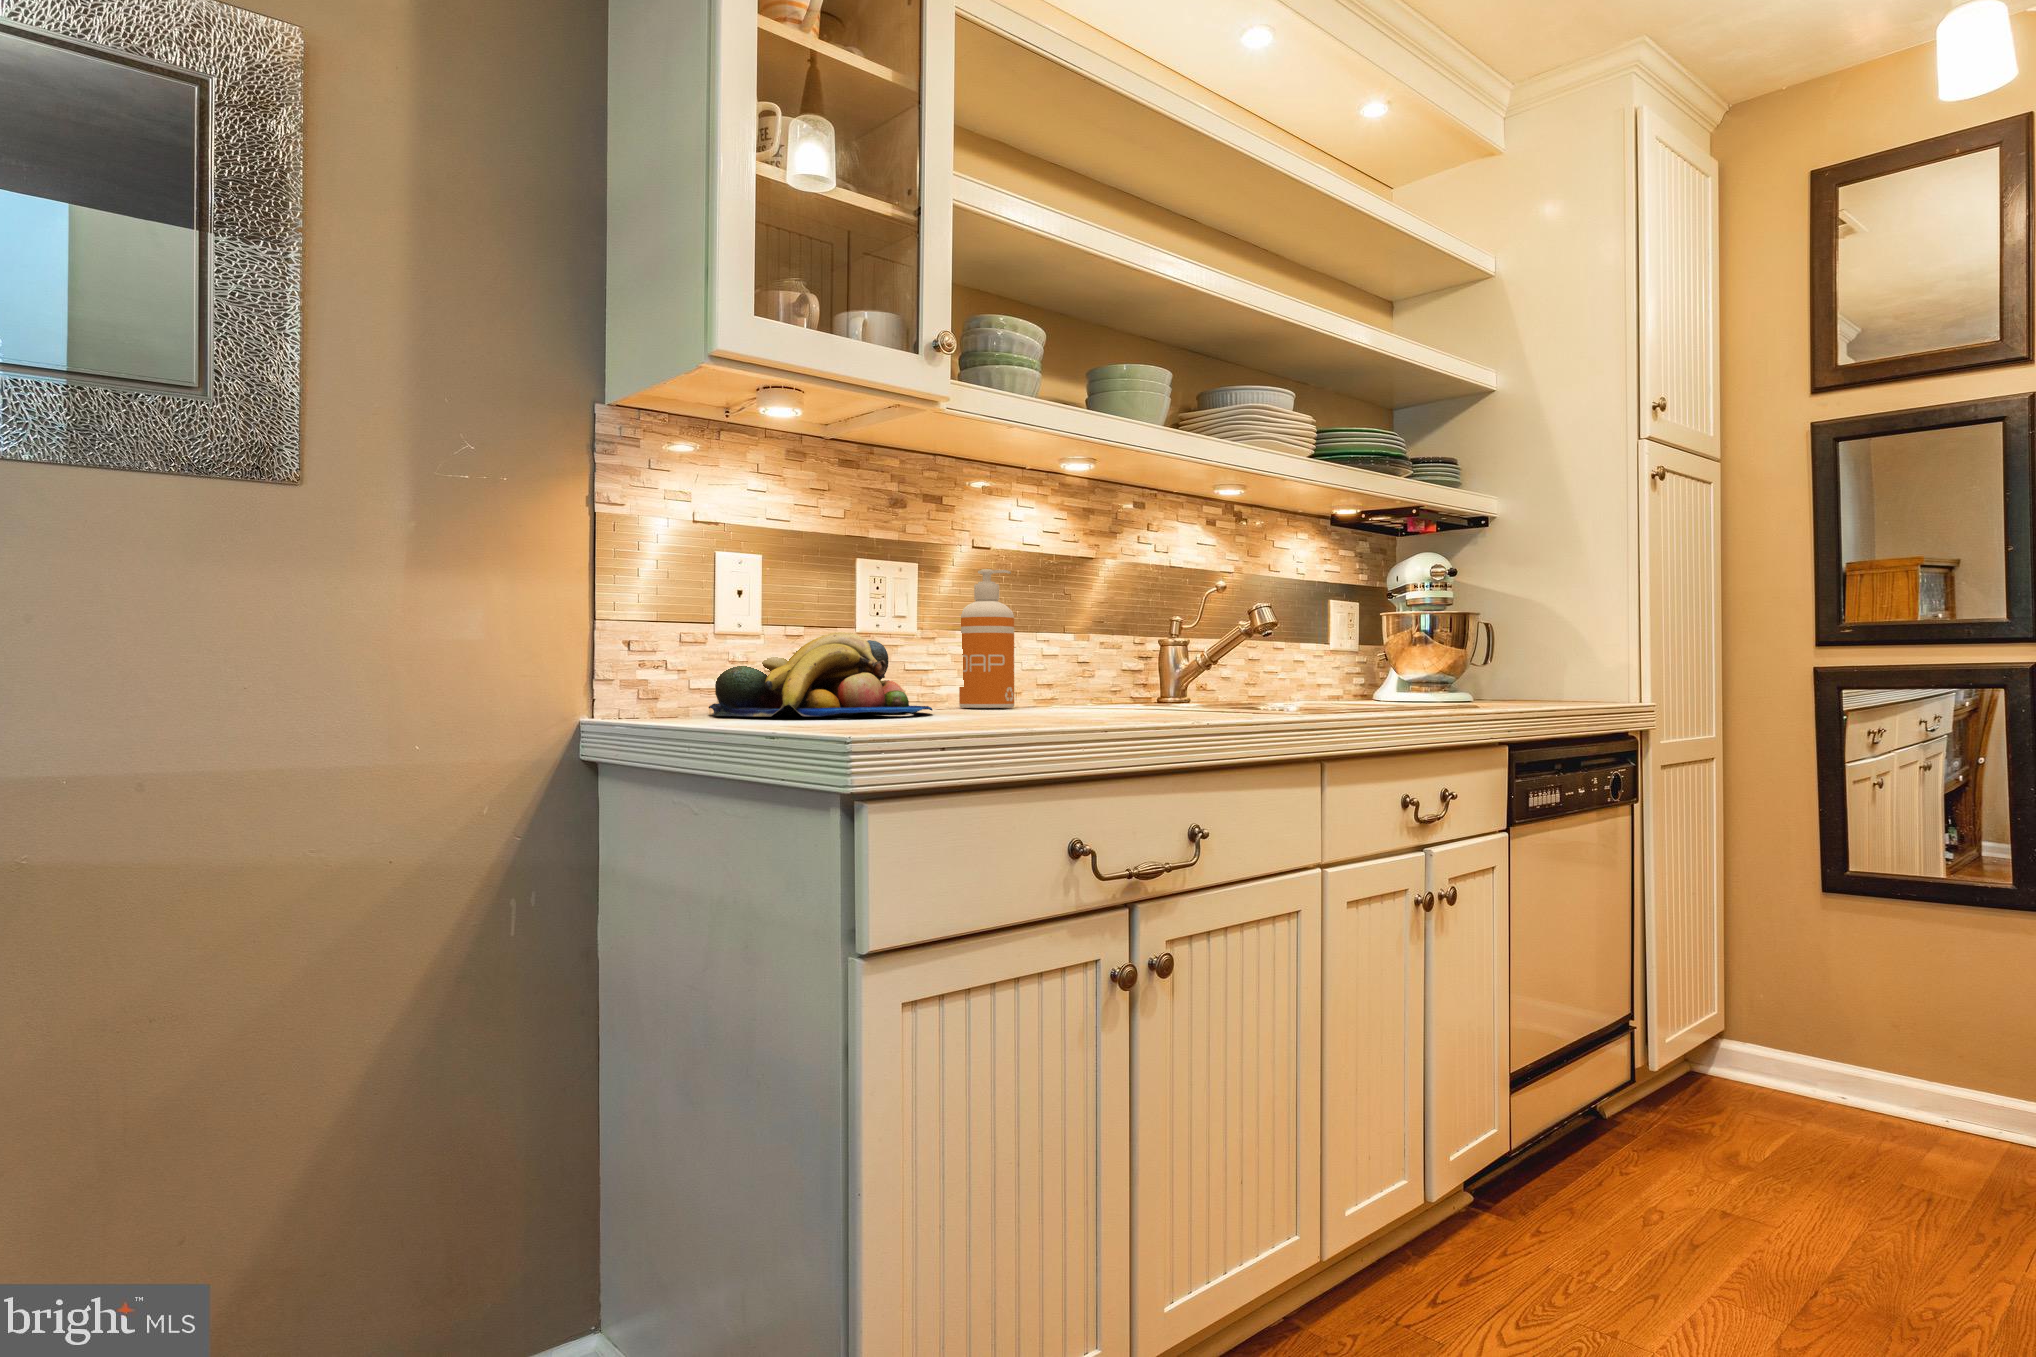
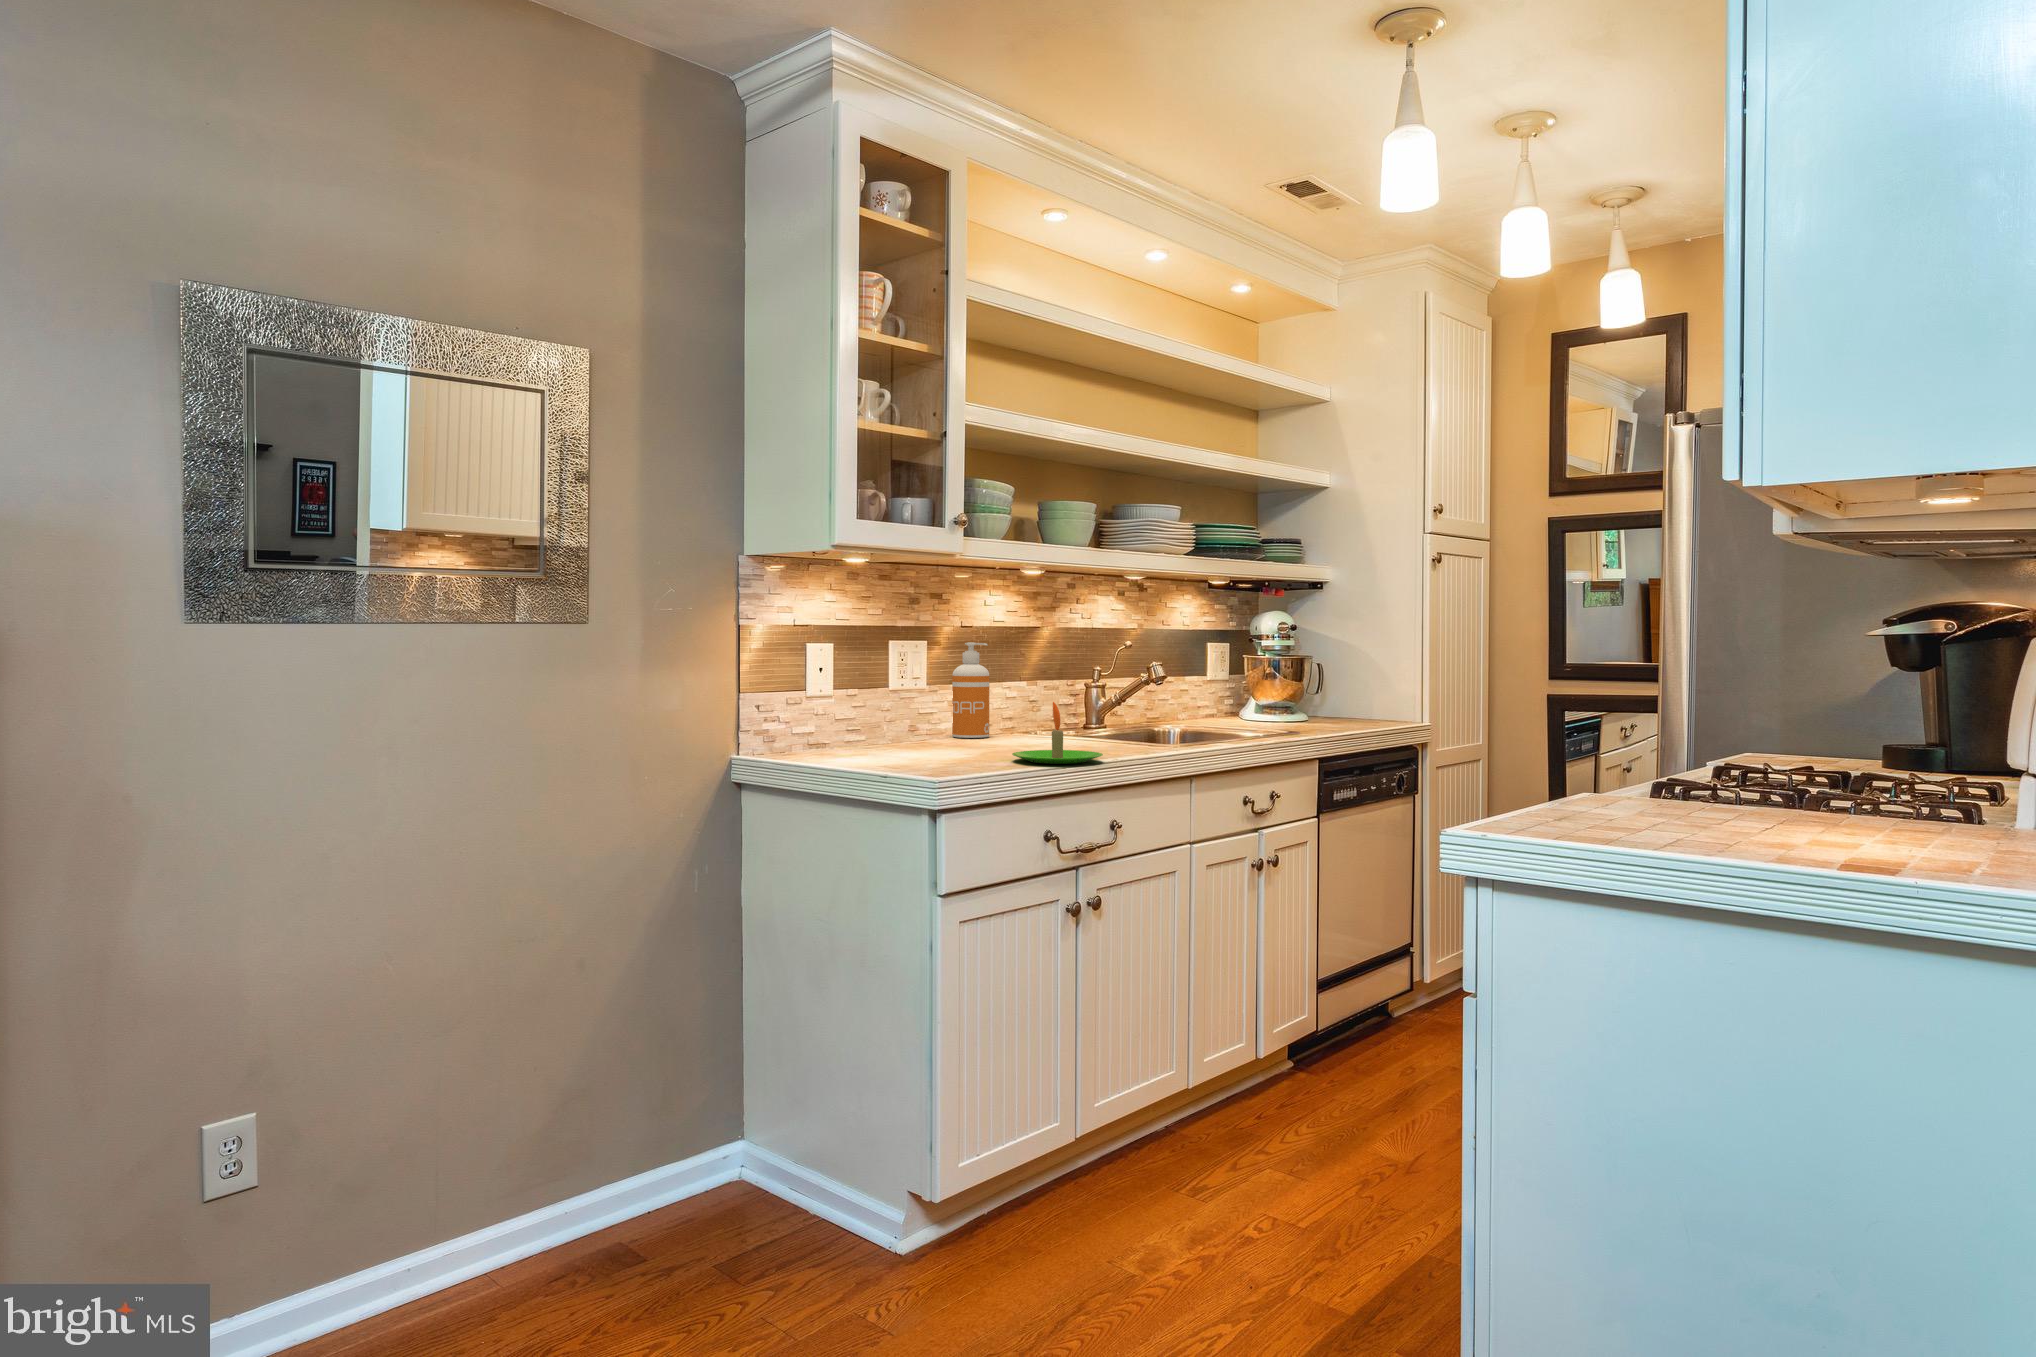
candle: none [1021,625,1174,726] -> present [1012,702,1103,764]
fruit bowl: present [709,632,932,717] -> none [800,695,945,754]

